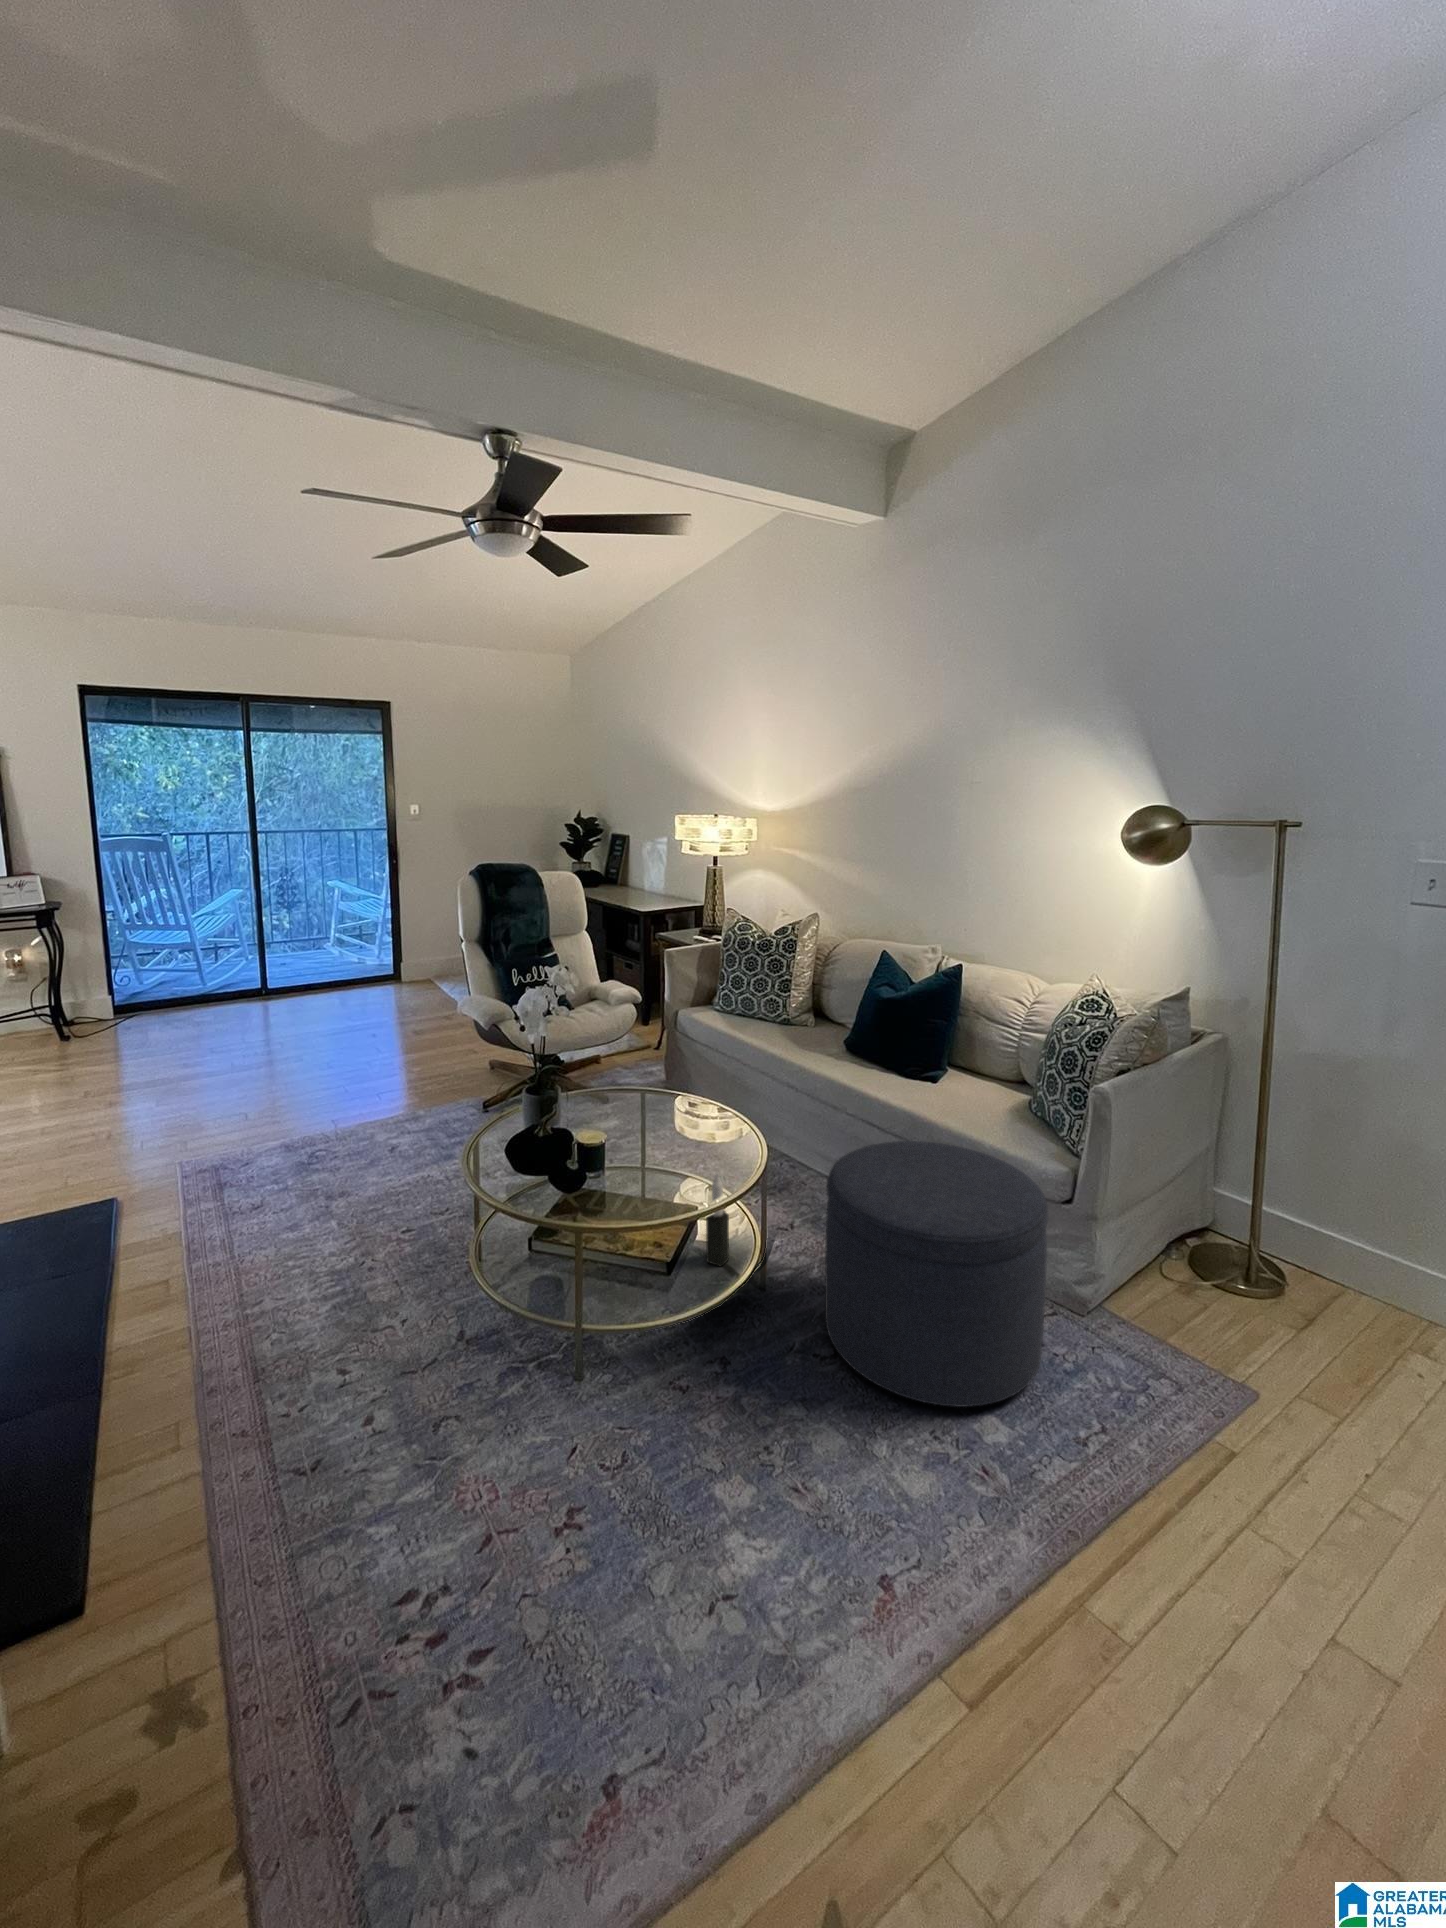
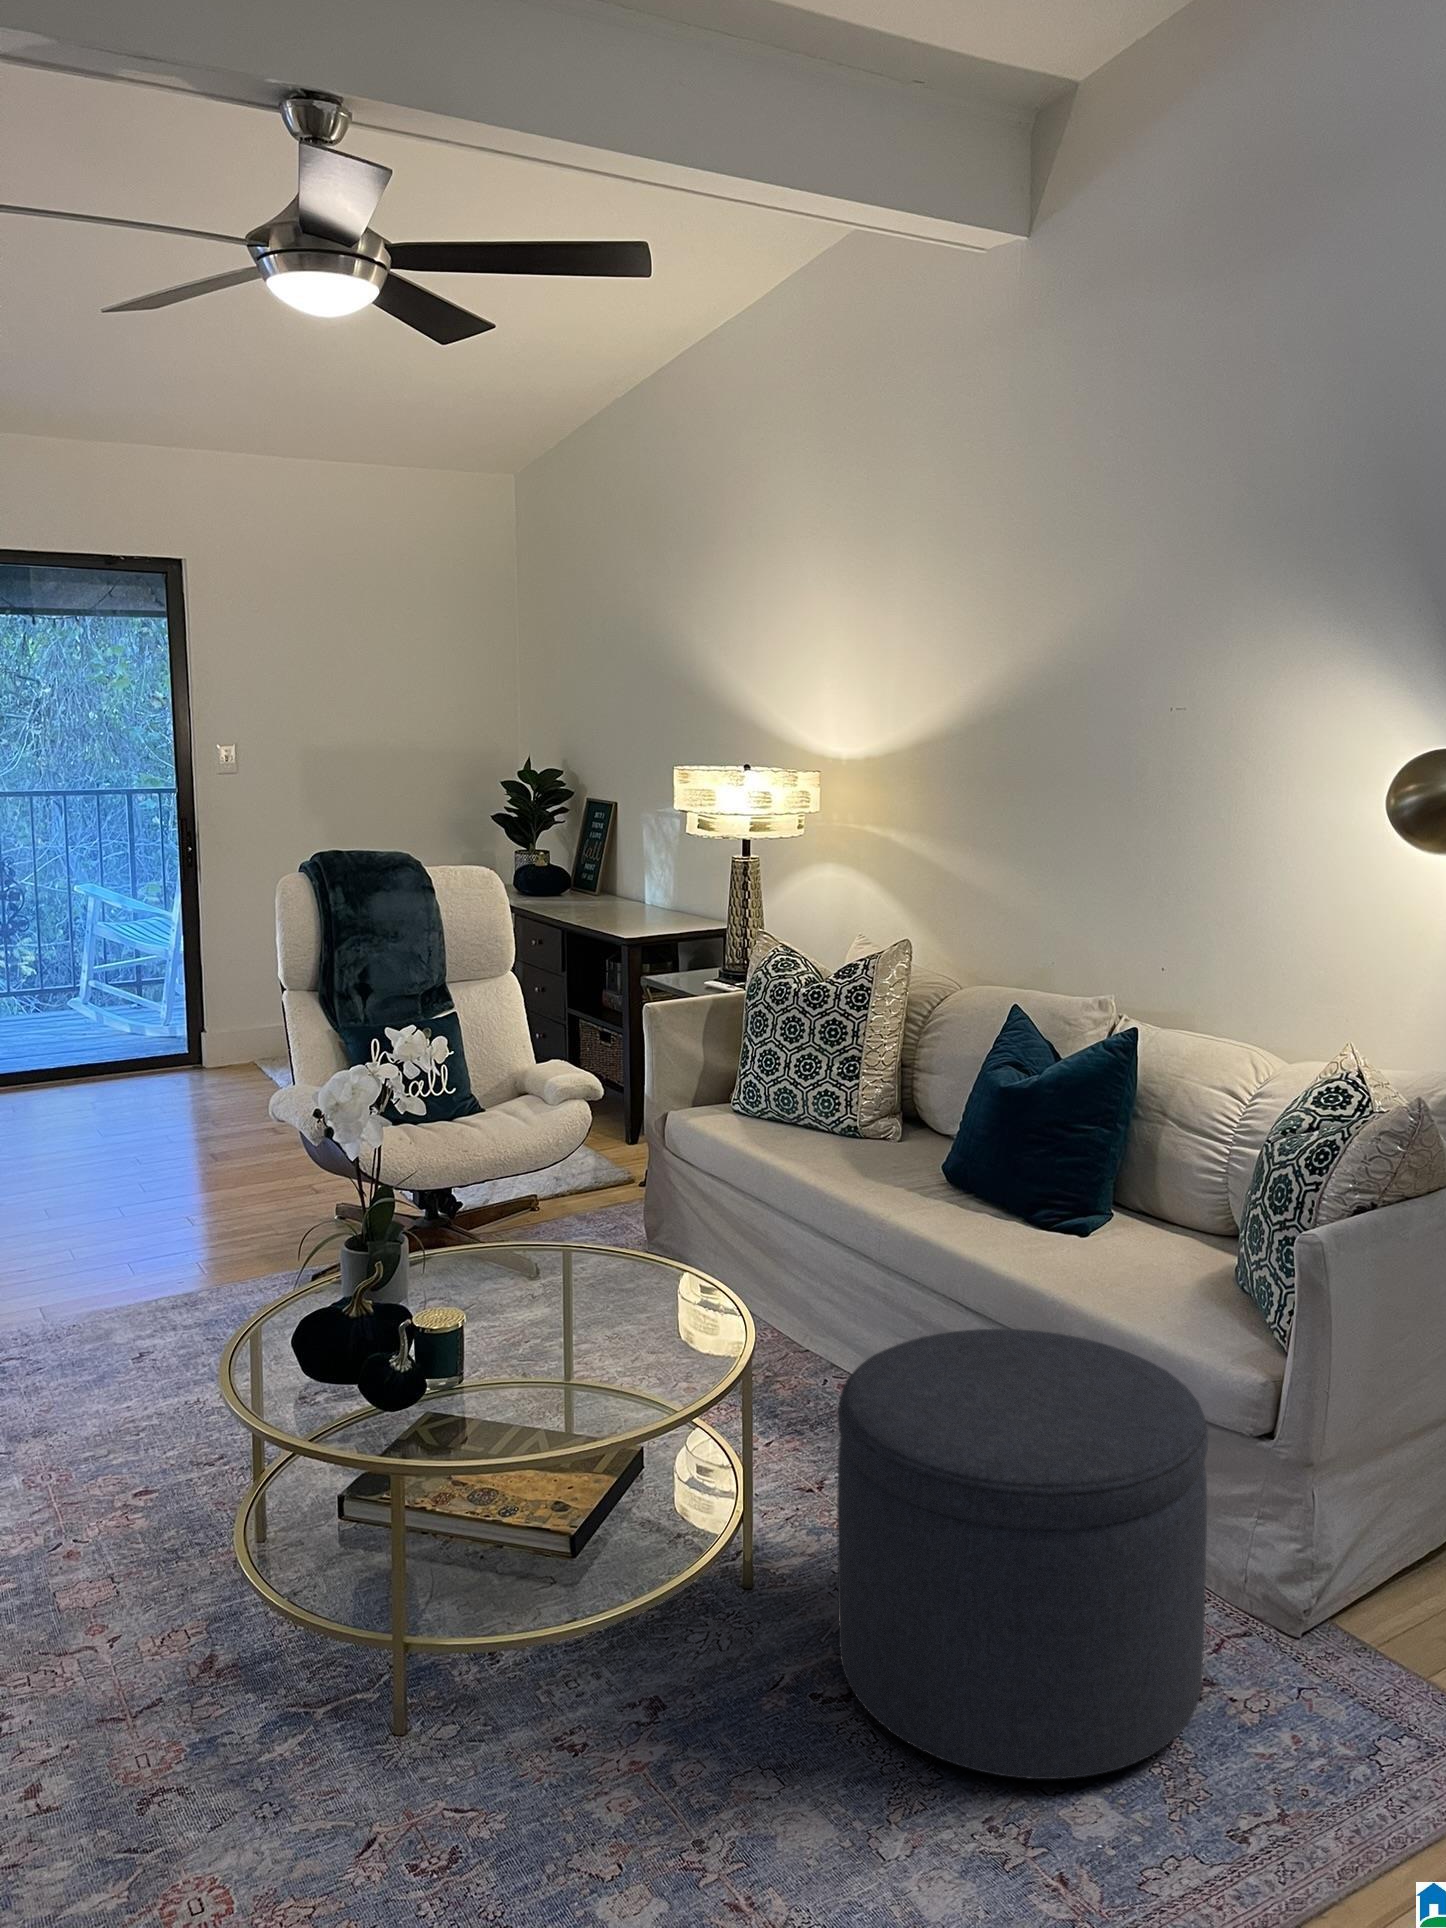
candle: present [706,1173,729,1266] -> none [641,1379,683,1543]

